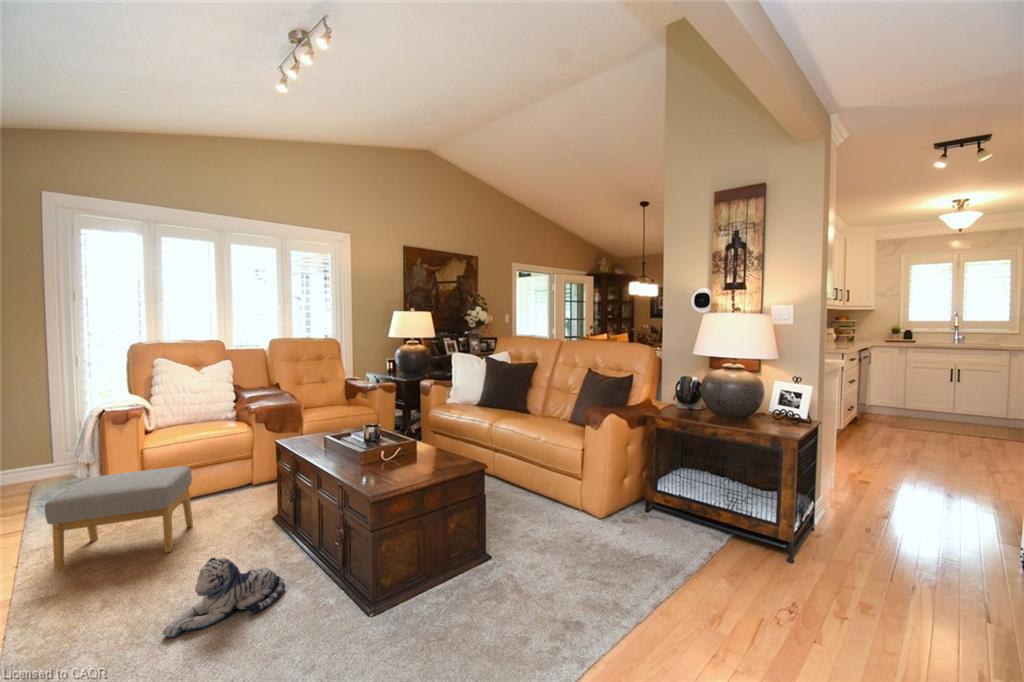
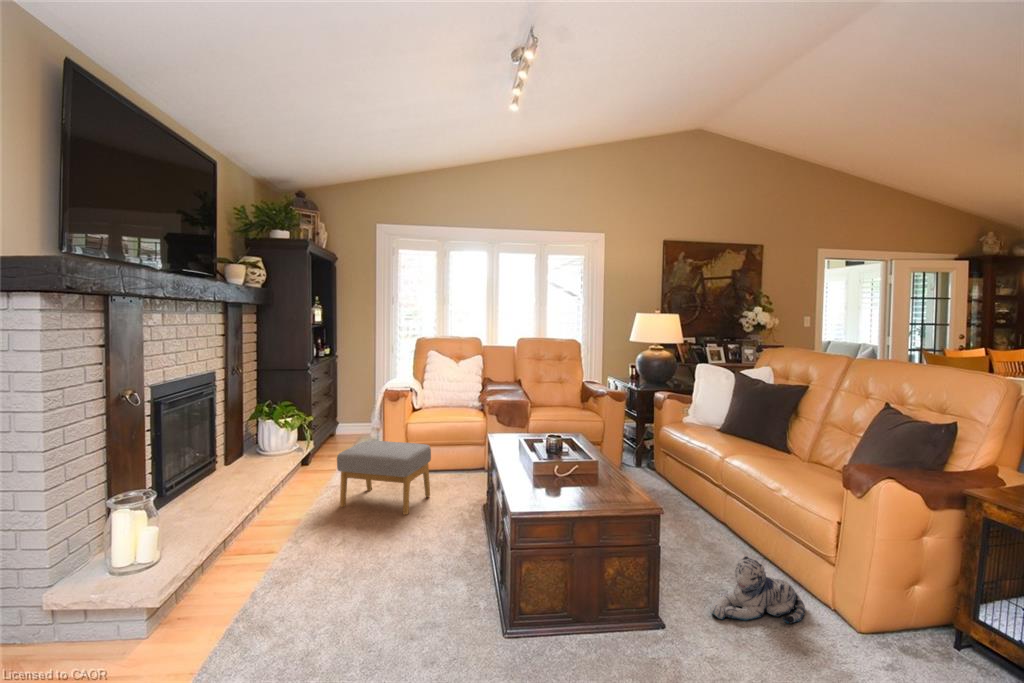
plush toy: present [163,557,285,637] -> present [710,556,805,623]

